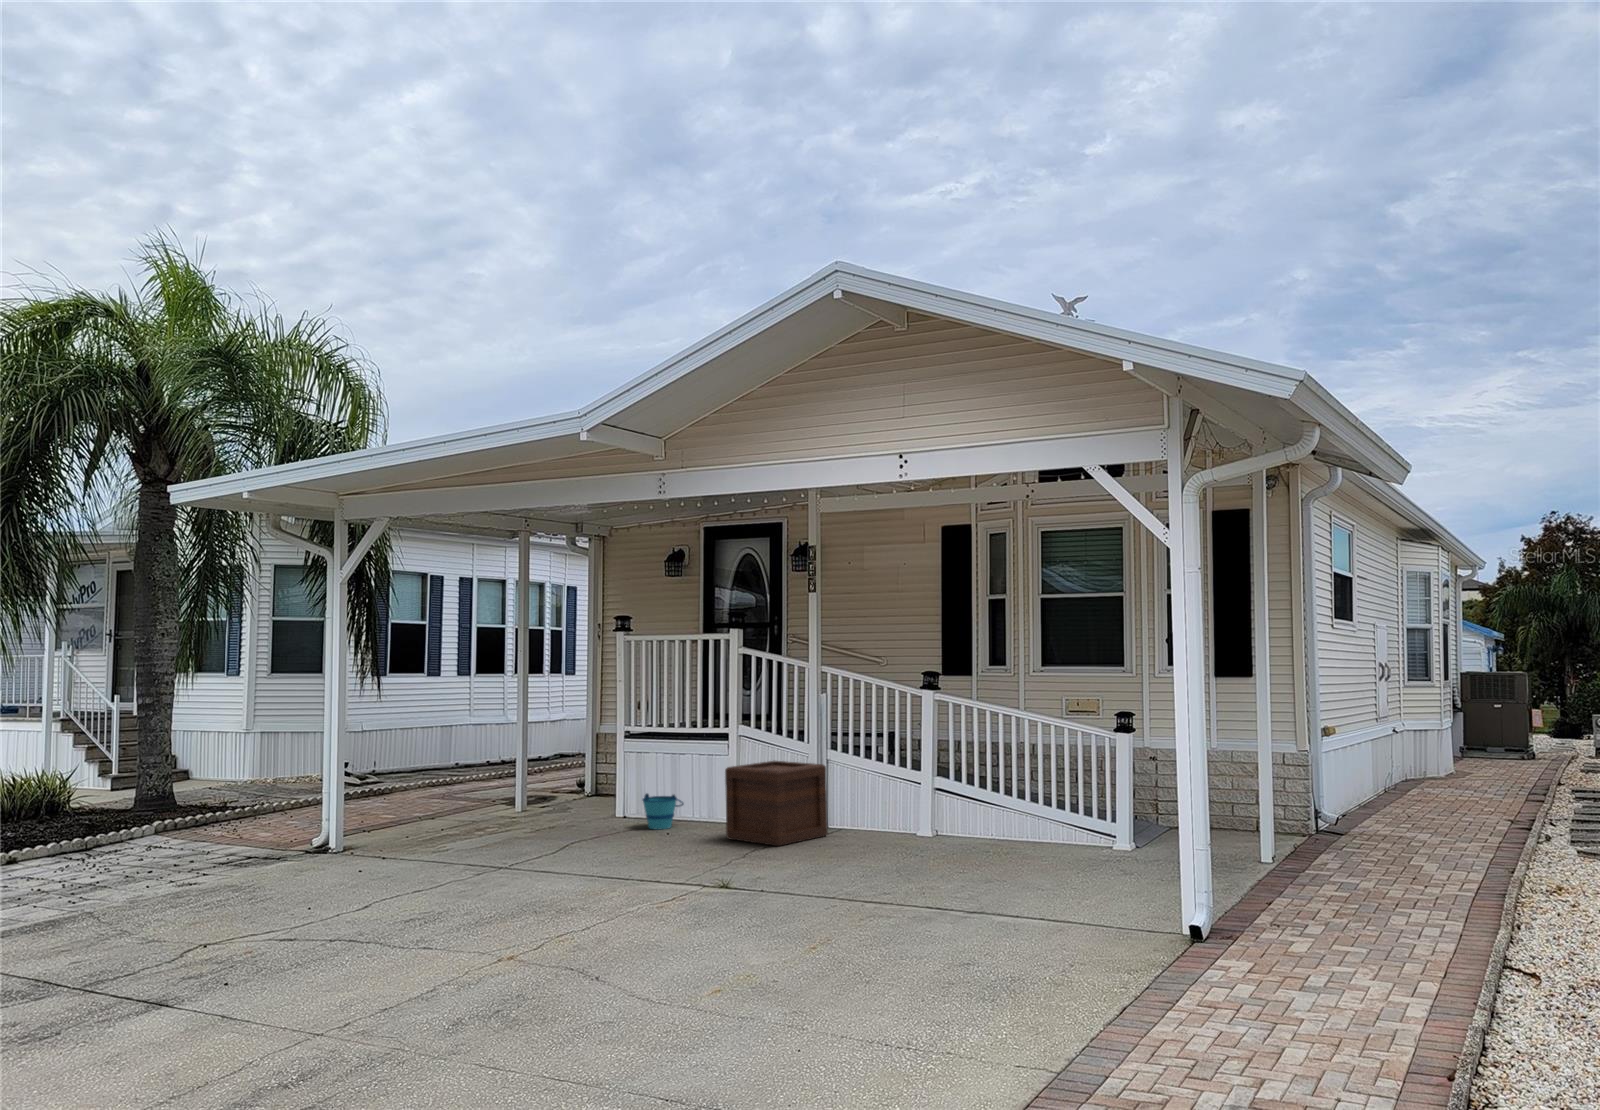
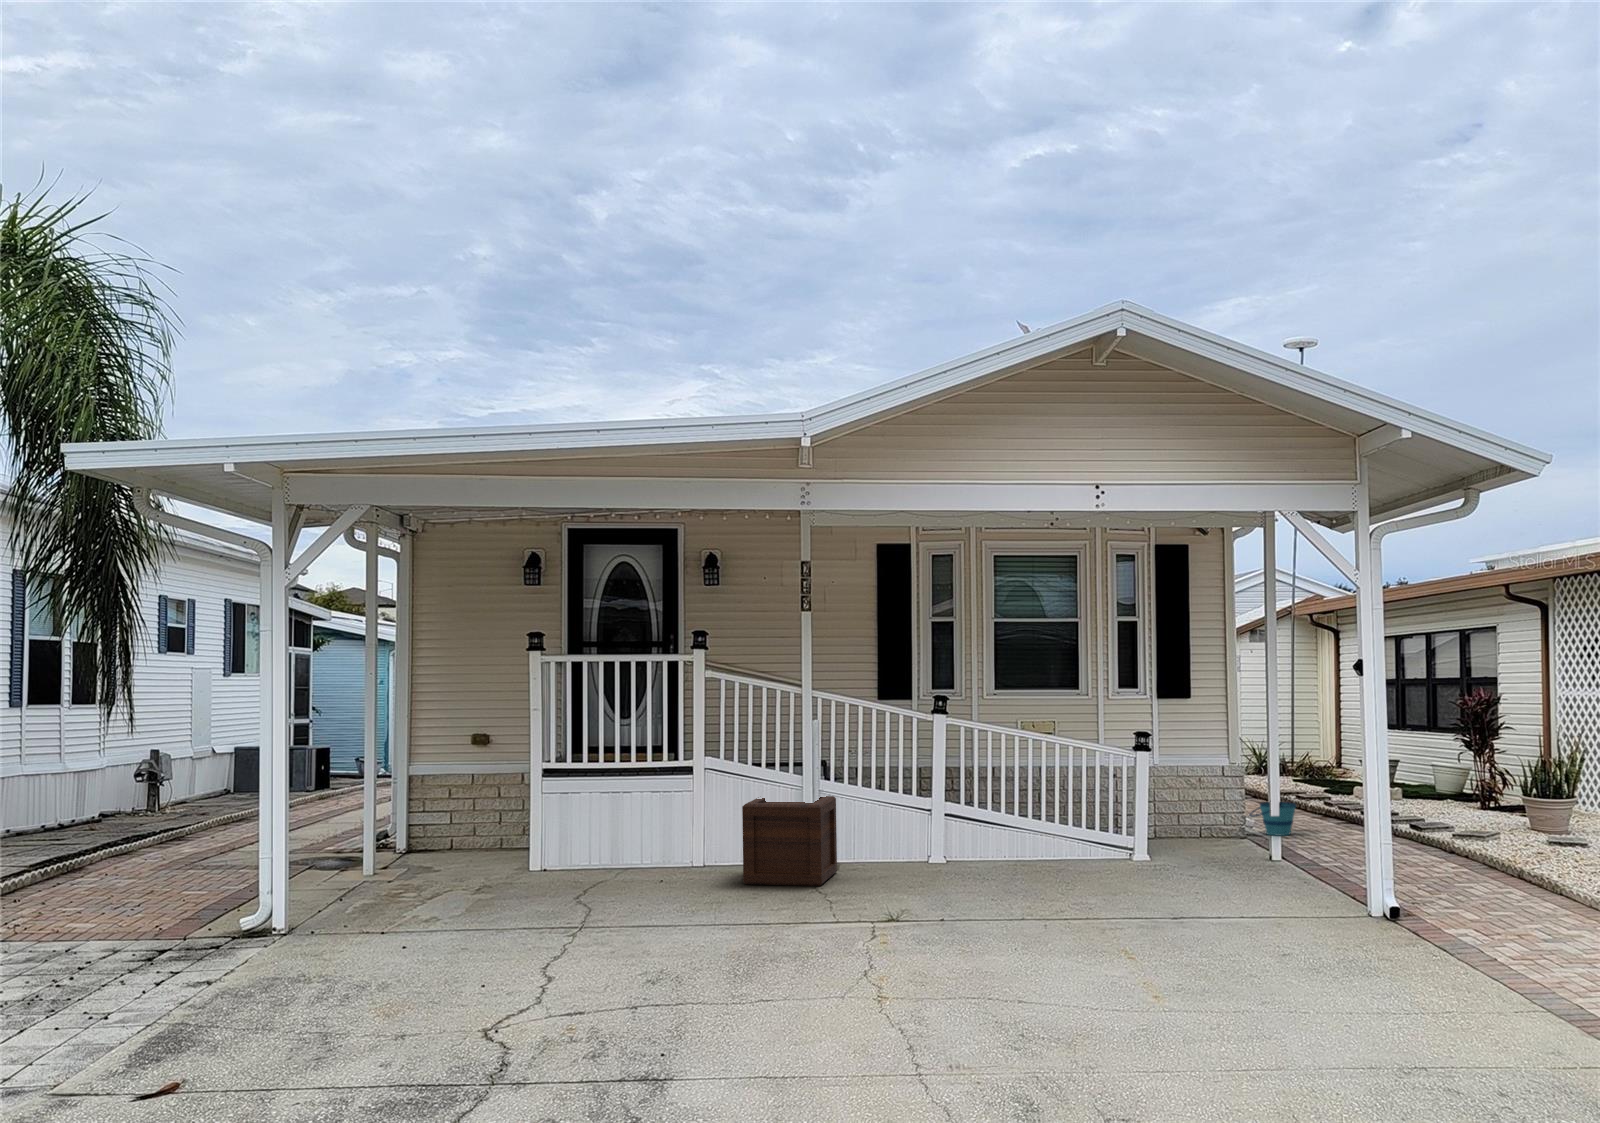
bucket: present [643,794,683,829] -> present [1250,802,1297,836]

